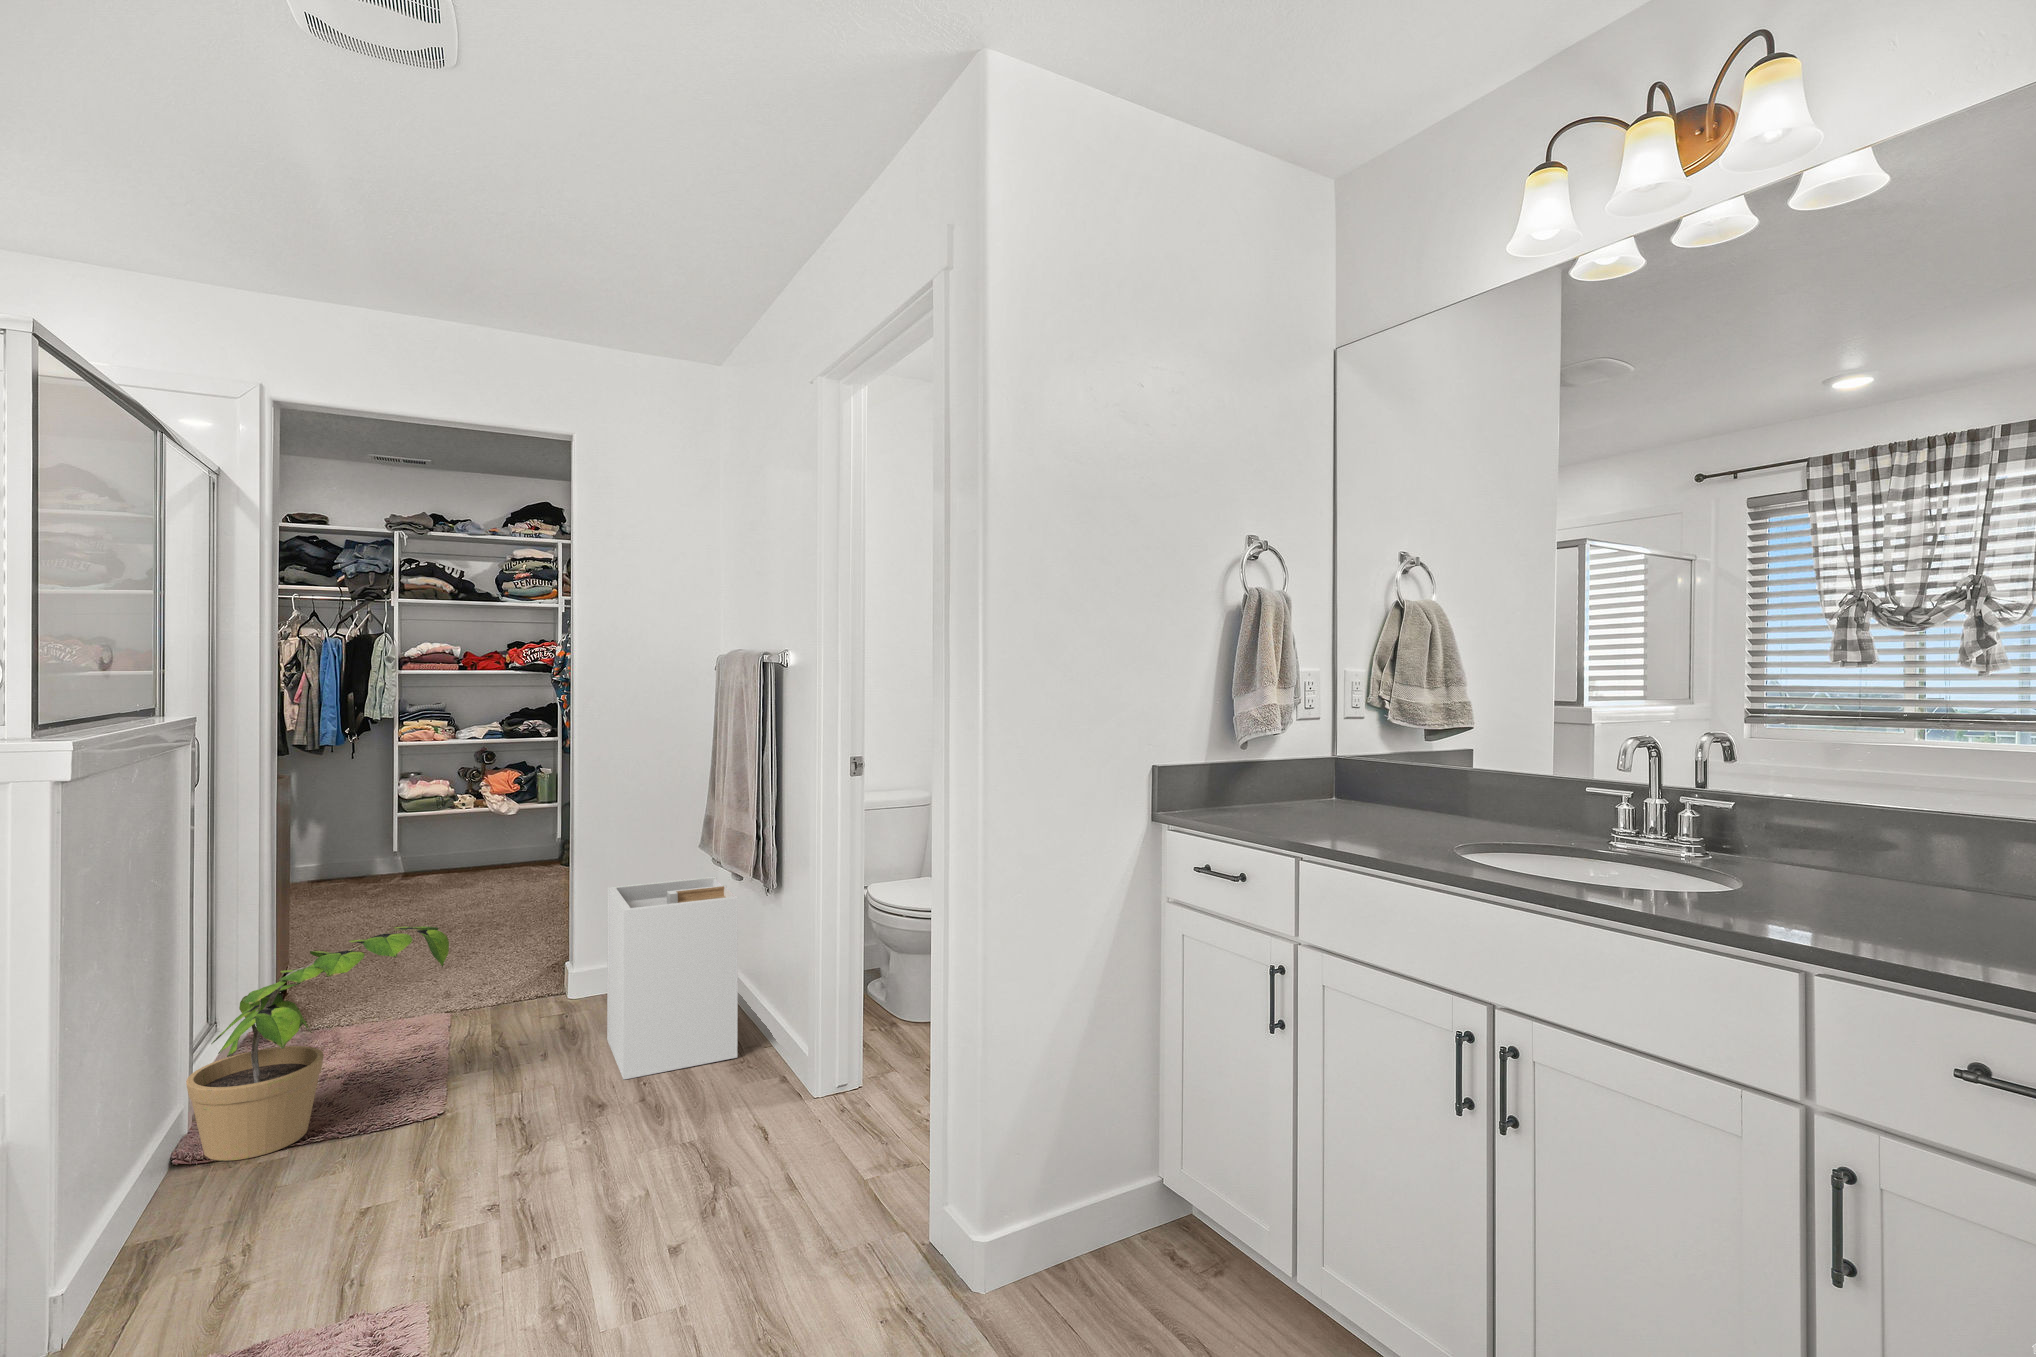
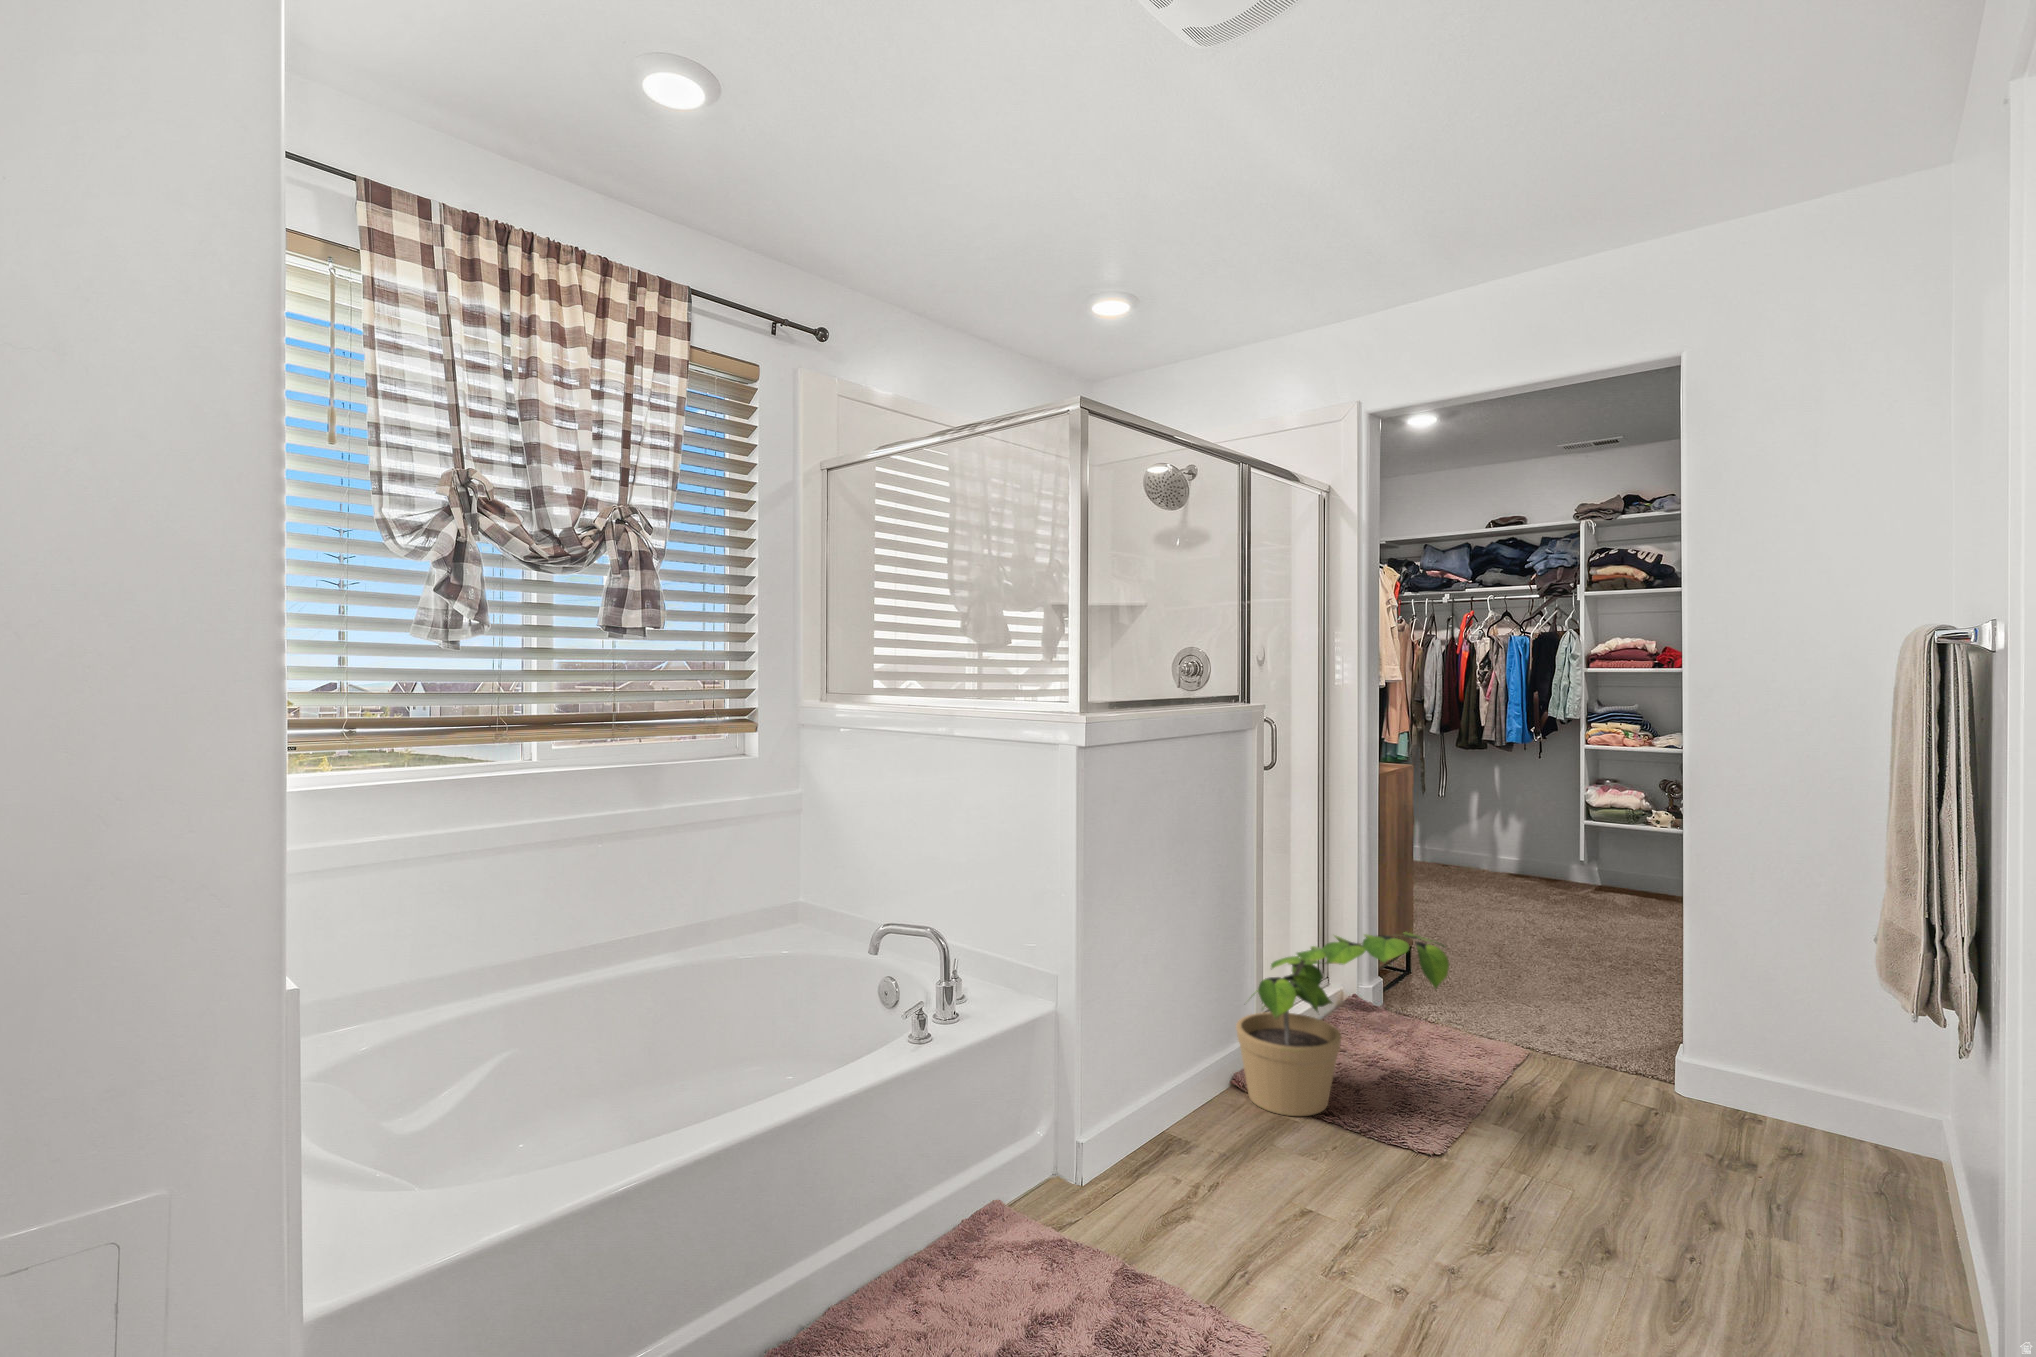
laundry hamper: present [607,876,738,1079] -> none [1668,954,1885,1295]

